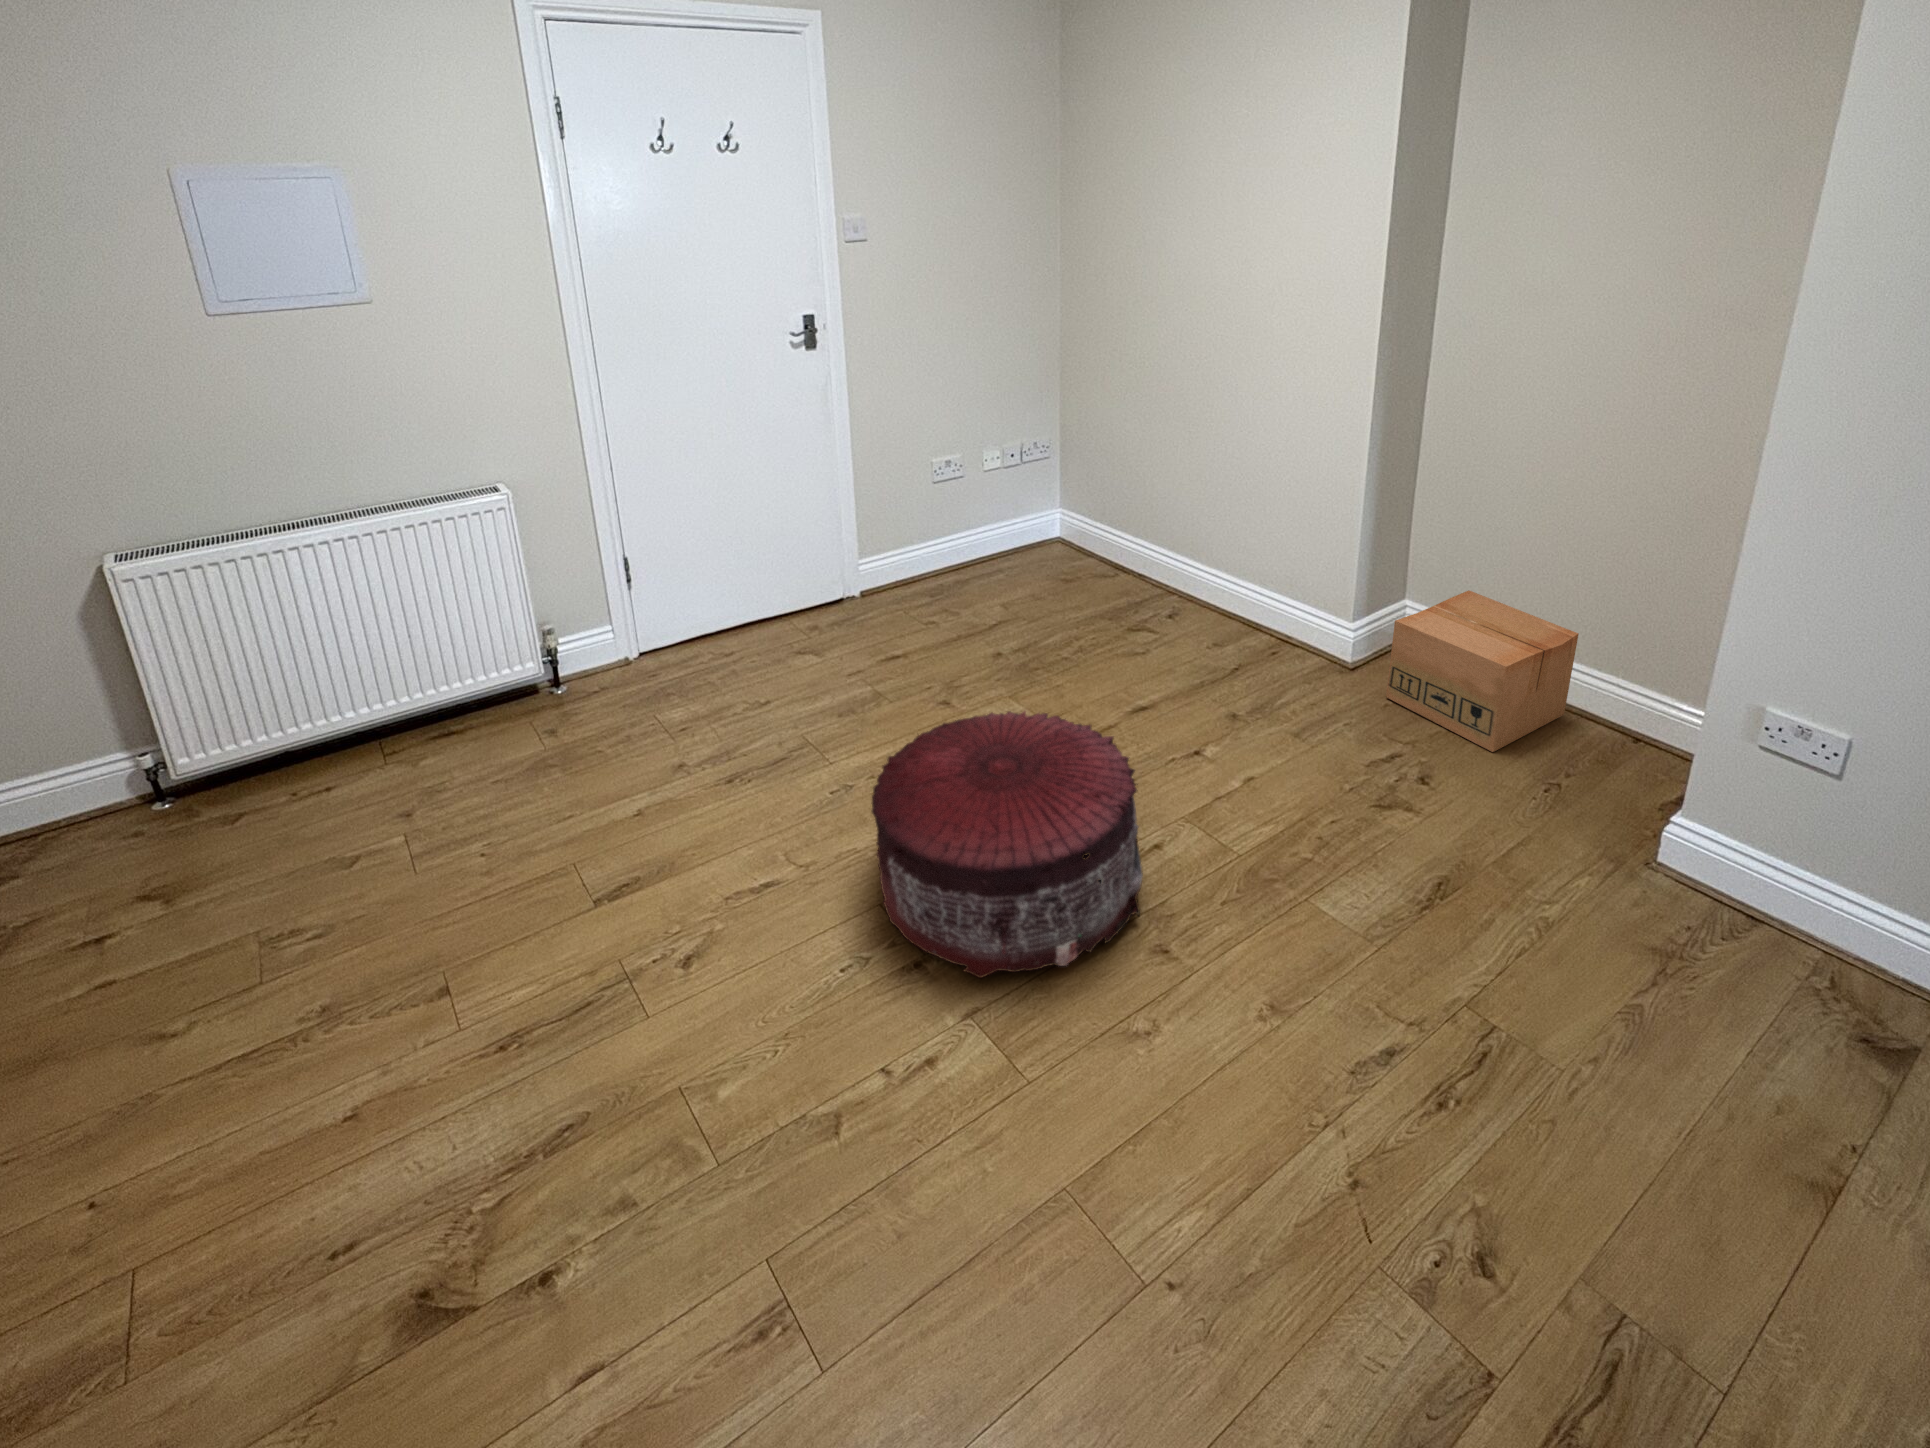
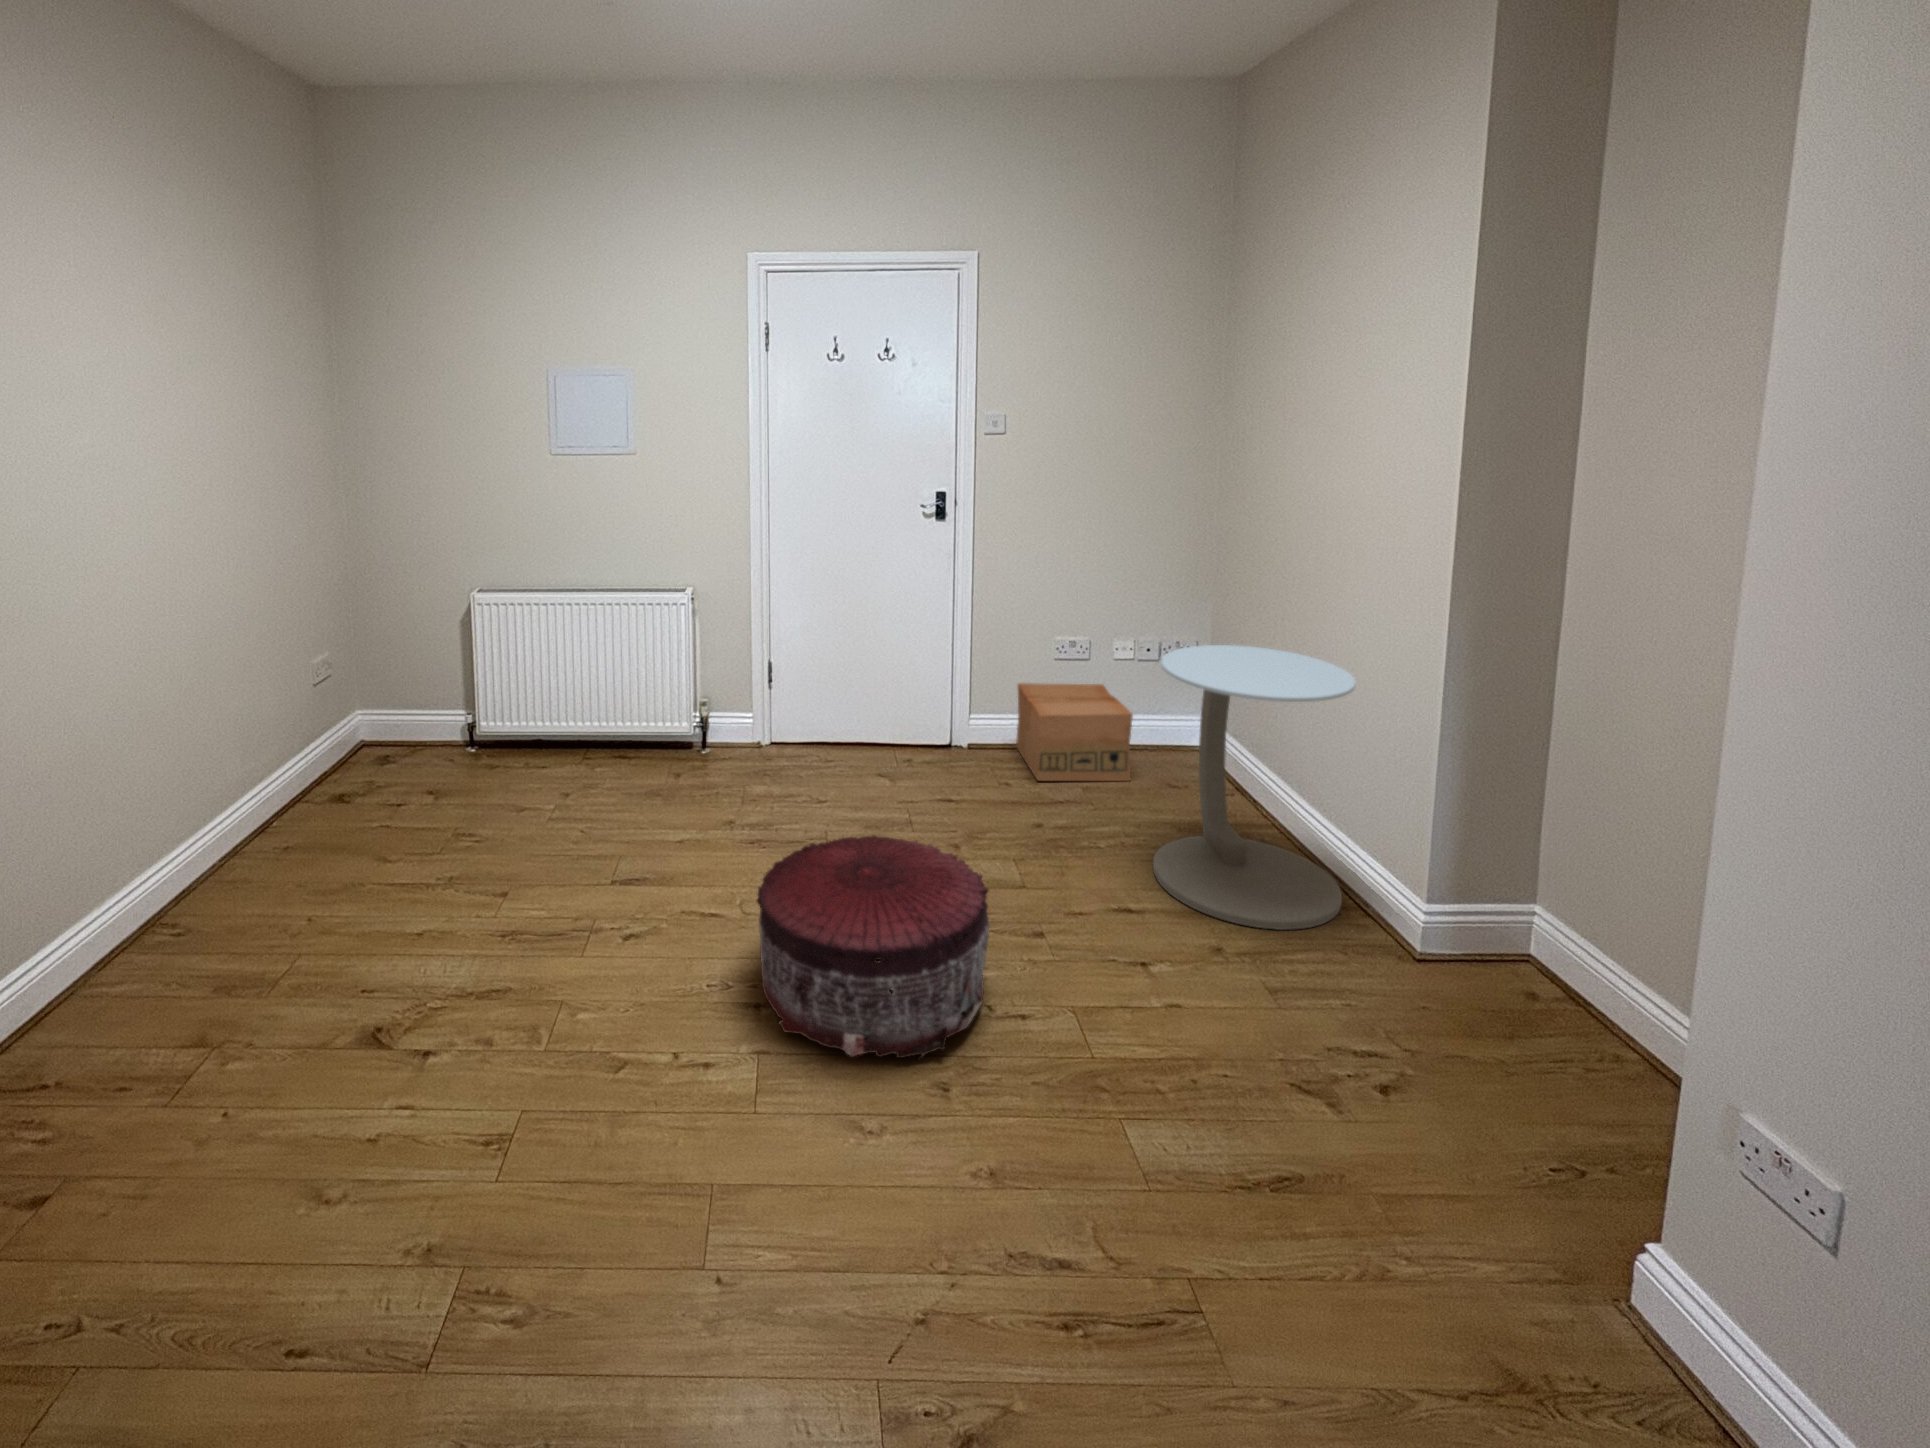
side table: none [1119,437,1291,687] -> present [1153,645,1355,930]
cardboard box: present [1386,590,1579,752] -> present [1016,683,1133,781]

